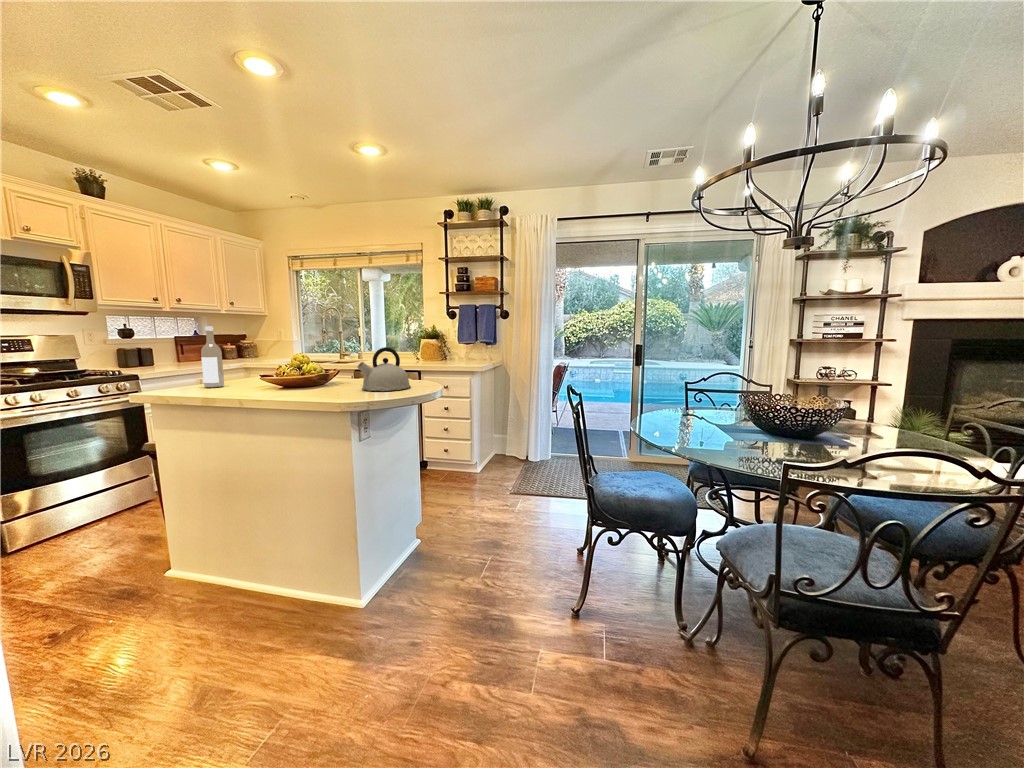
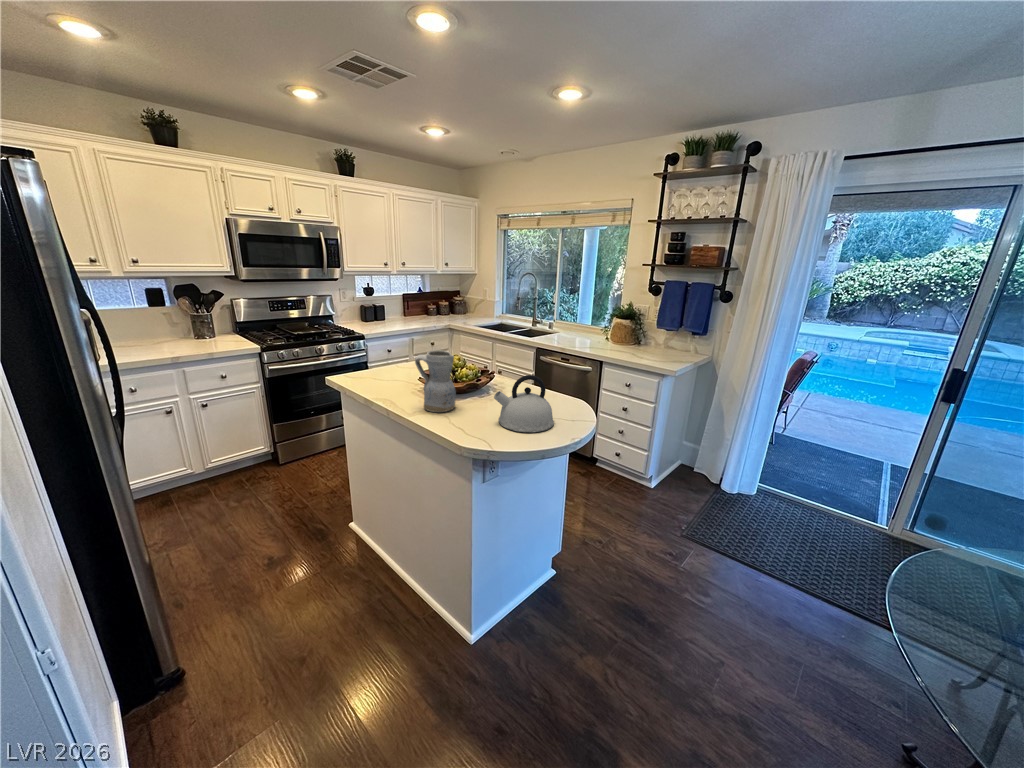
wine bottle: present [201,326,224,388] -> none [374,323,392,382]
ceramic pitcher: none [270,337,314,392] -> present [415,350,456,412]

